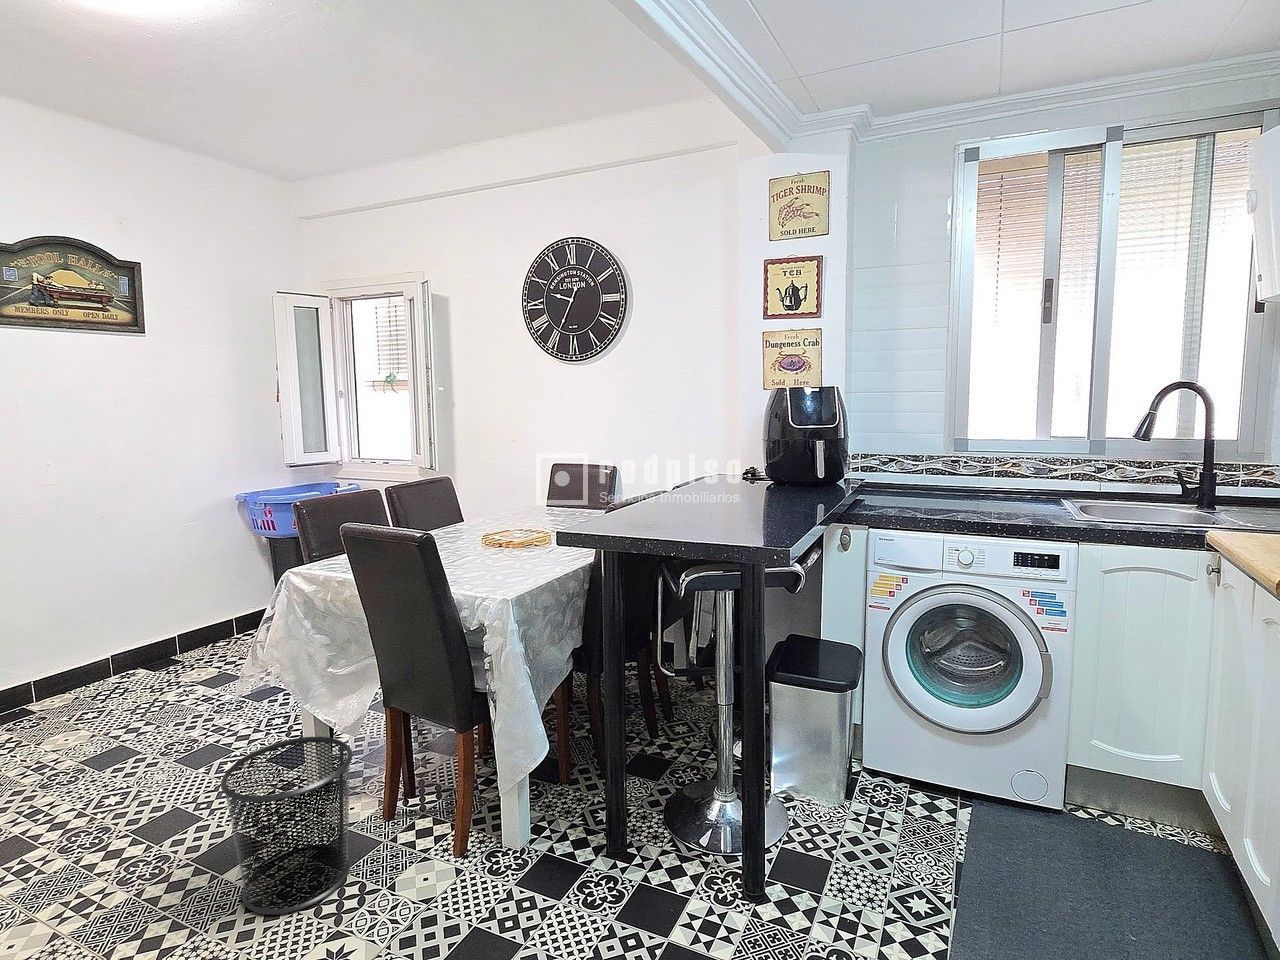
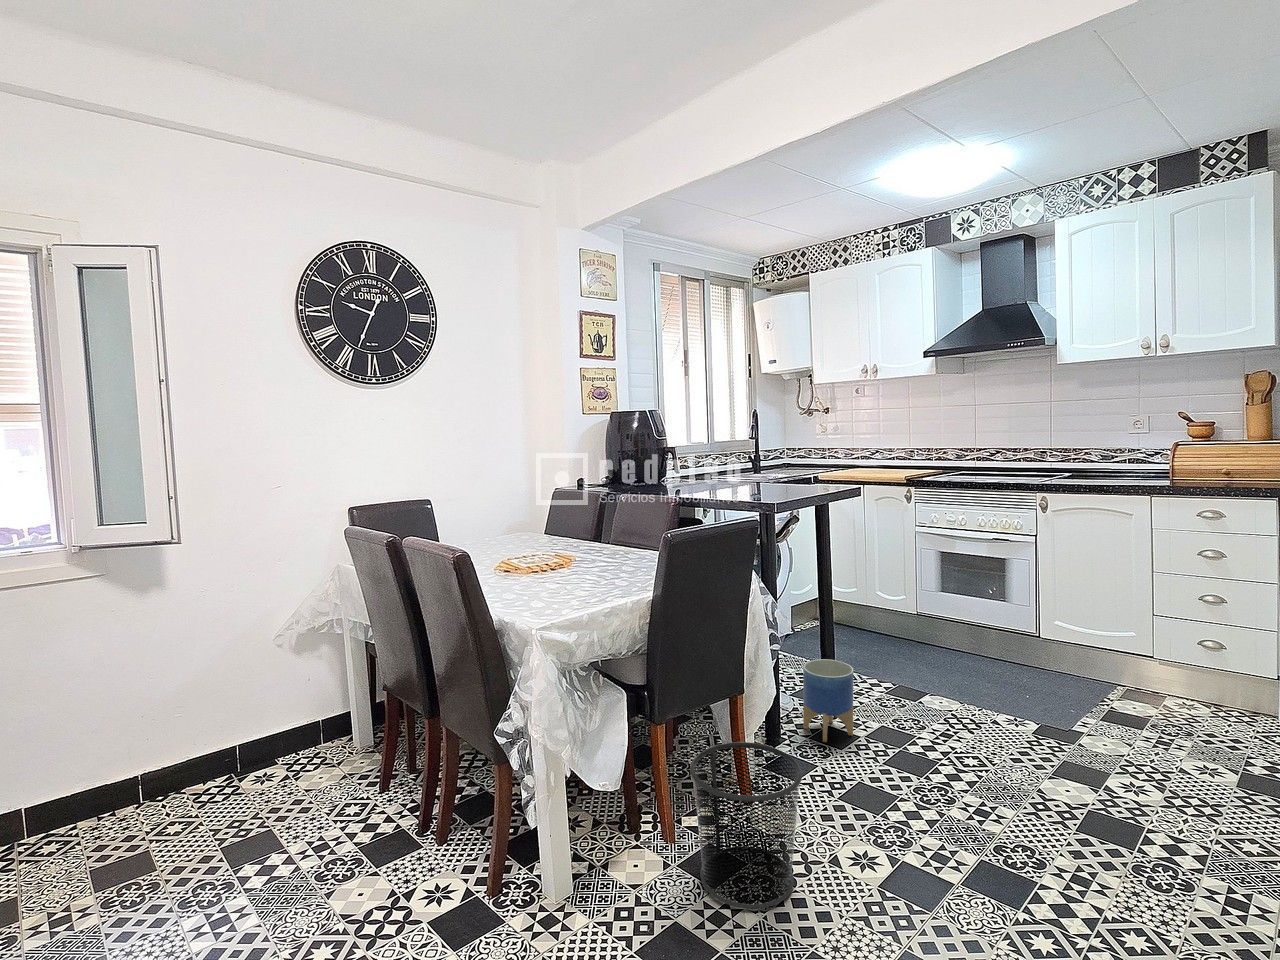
planter: none [627,781,705,930] -> present [803,659,853,742]

